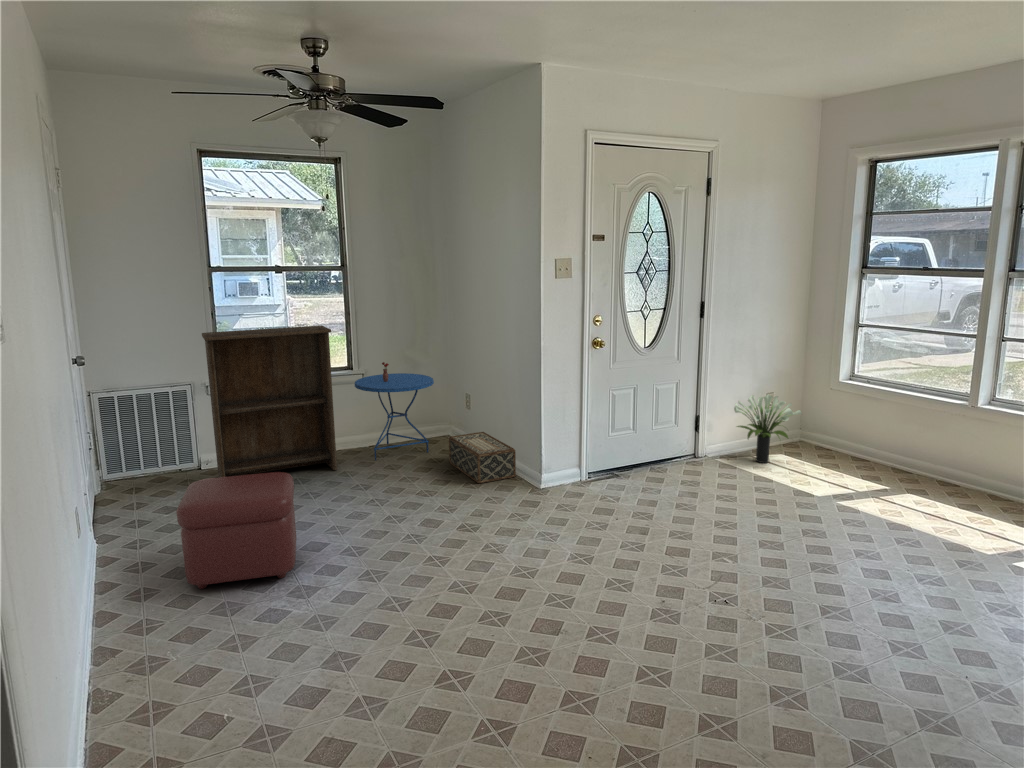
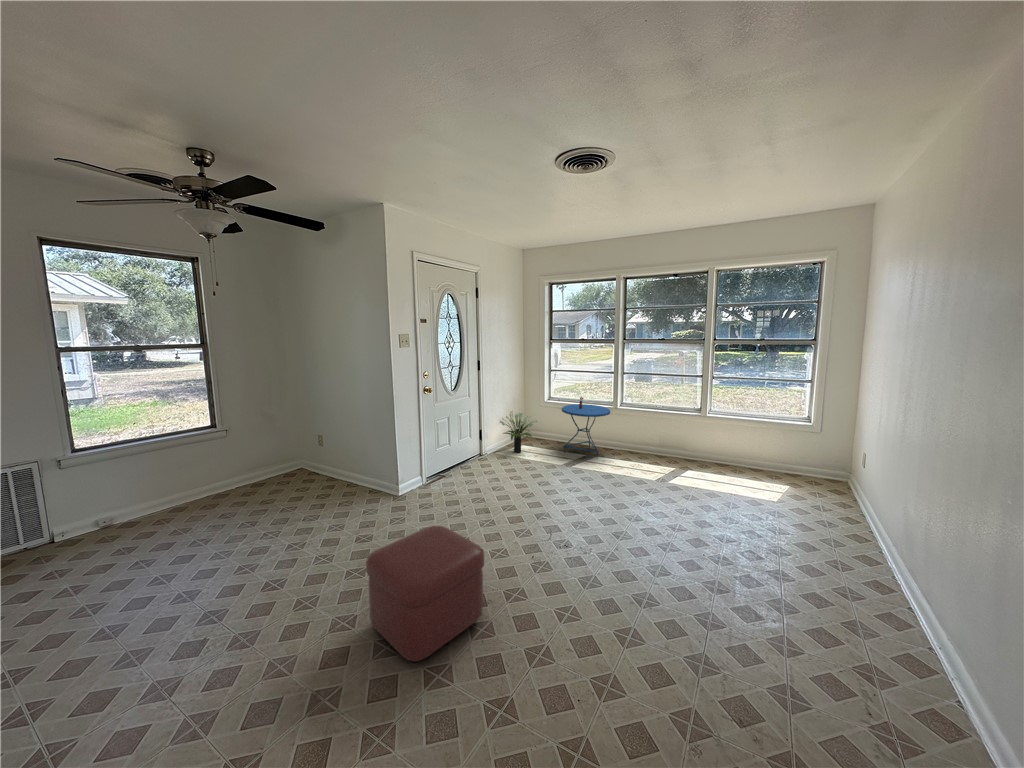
bookshelf: present [202,326,337,477] -> none [42,392,212,561]
side table: present [355,362,434,460] -> present [562,397,610,458]
woven basket: present [449,432,516,483] -> none [314,461,375,501]
ottoman: present [177,472,296,589] -> present [366,526,484,662]

